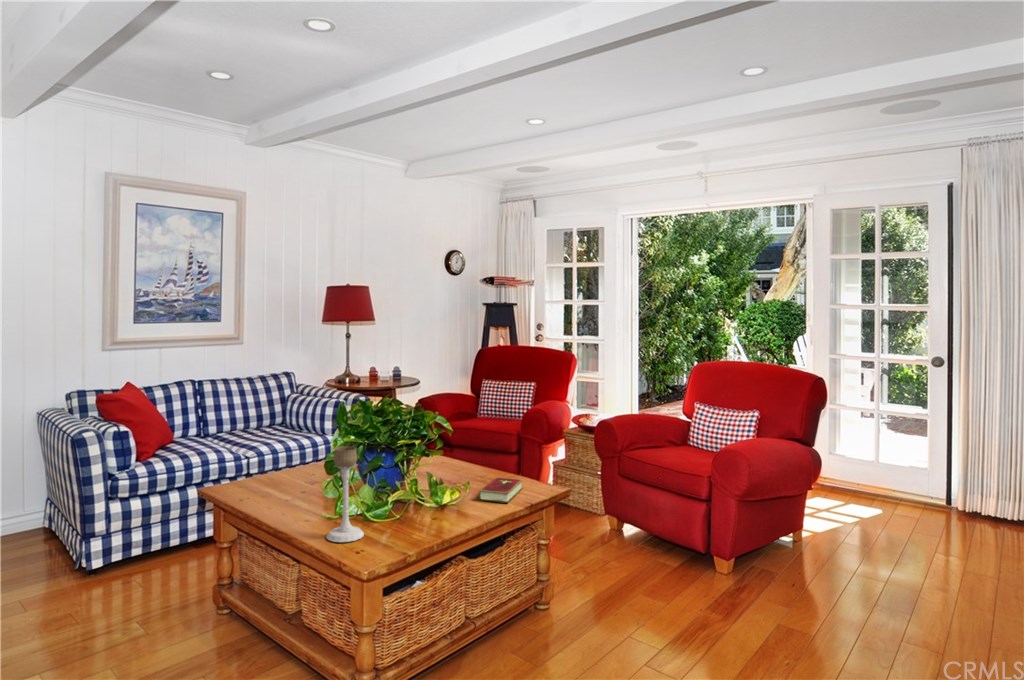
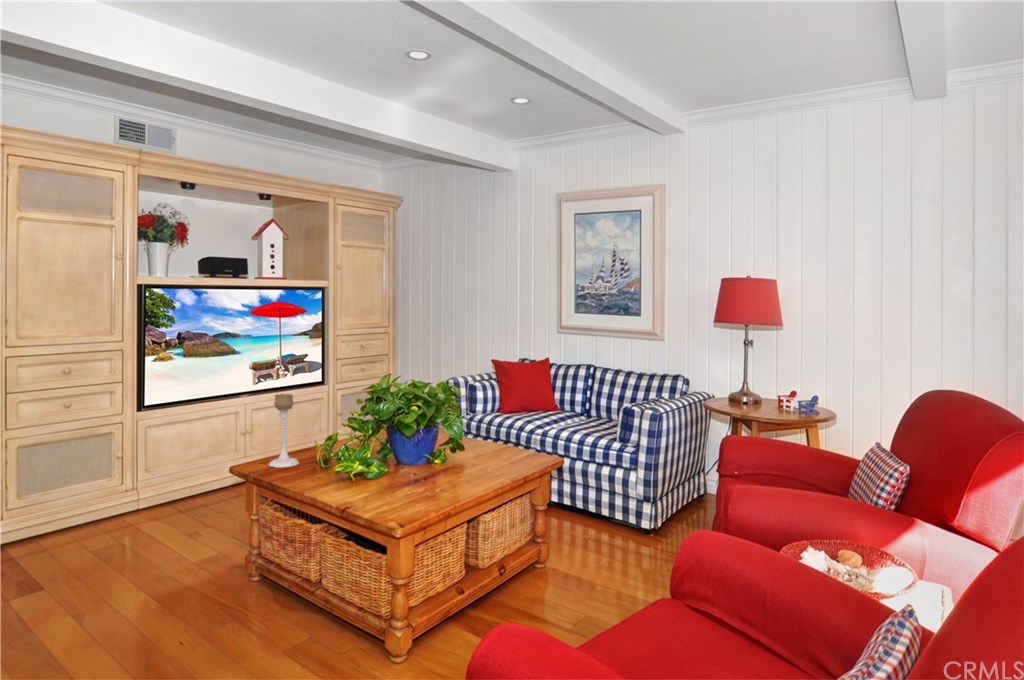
hardcover book: present [479,477,523,503] -> none [352,478,420,502]

